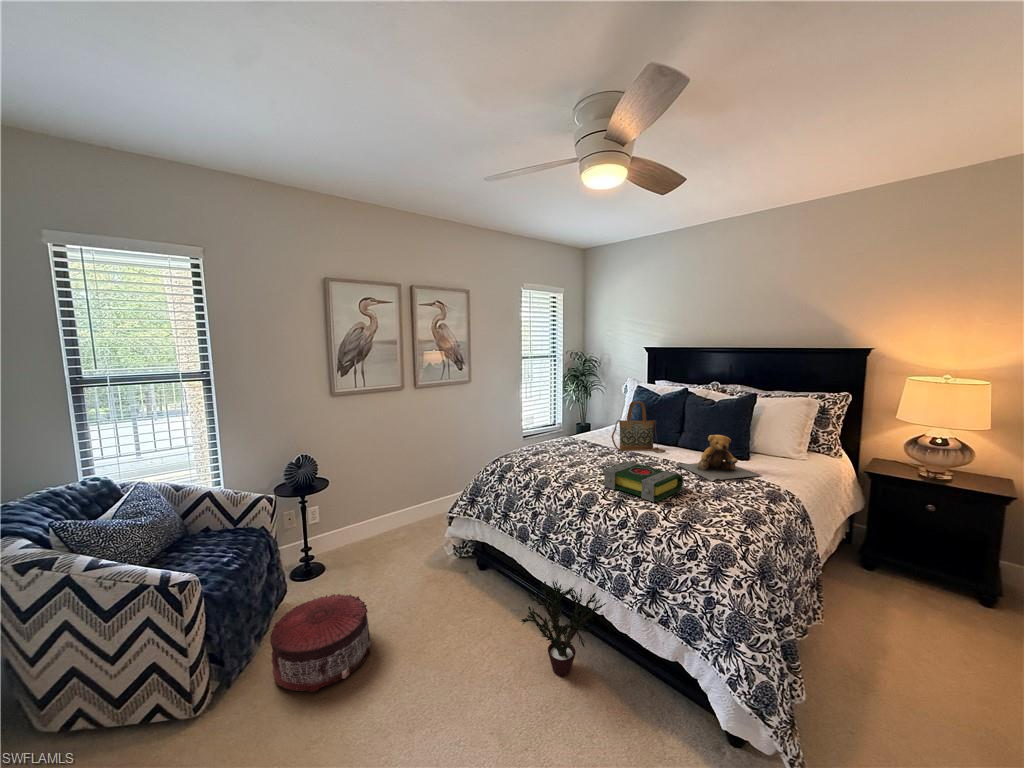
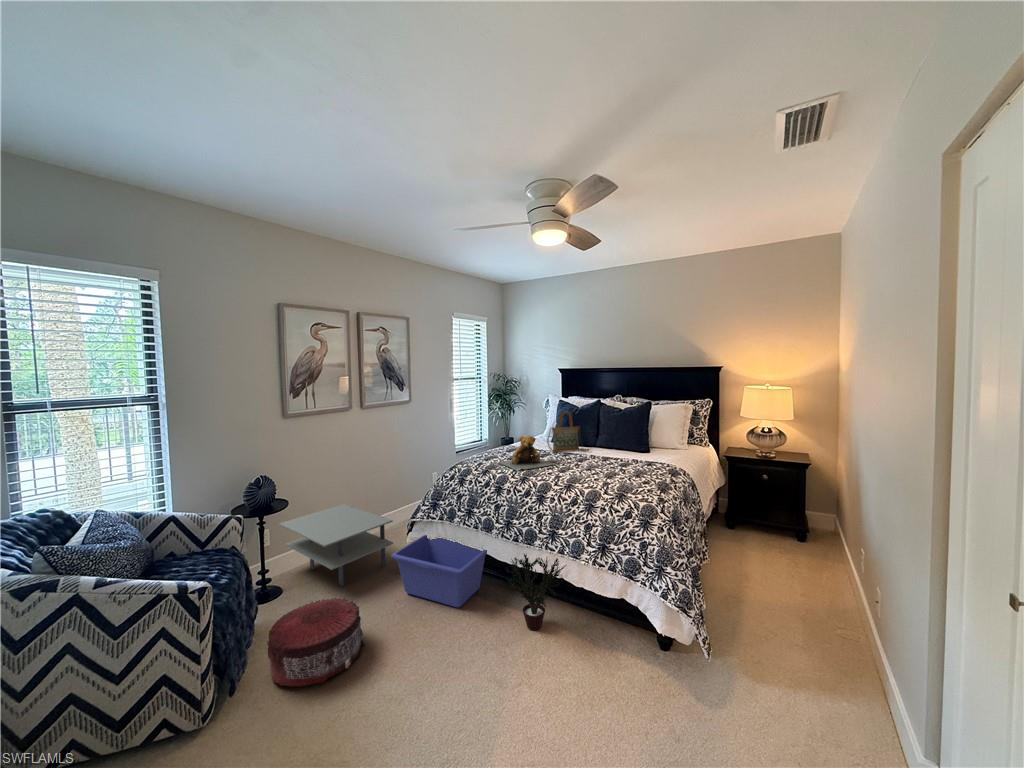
teddy bear: present [678,435,760,481] -> present [498,435,555,471]
book: present [603,462,683,502] -> none [553,456,612,482]
side table: none [325,486,431,575] -> present [279,504,393,586]
storage bin: none [418,532,526,625] -> present [391,535,487,607]

